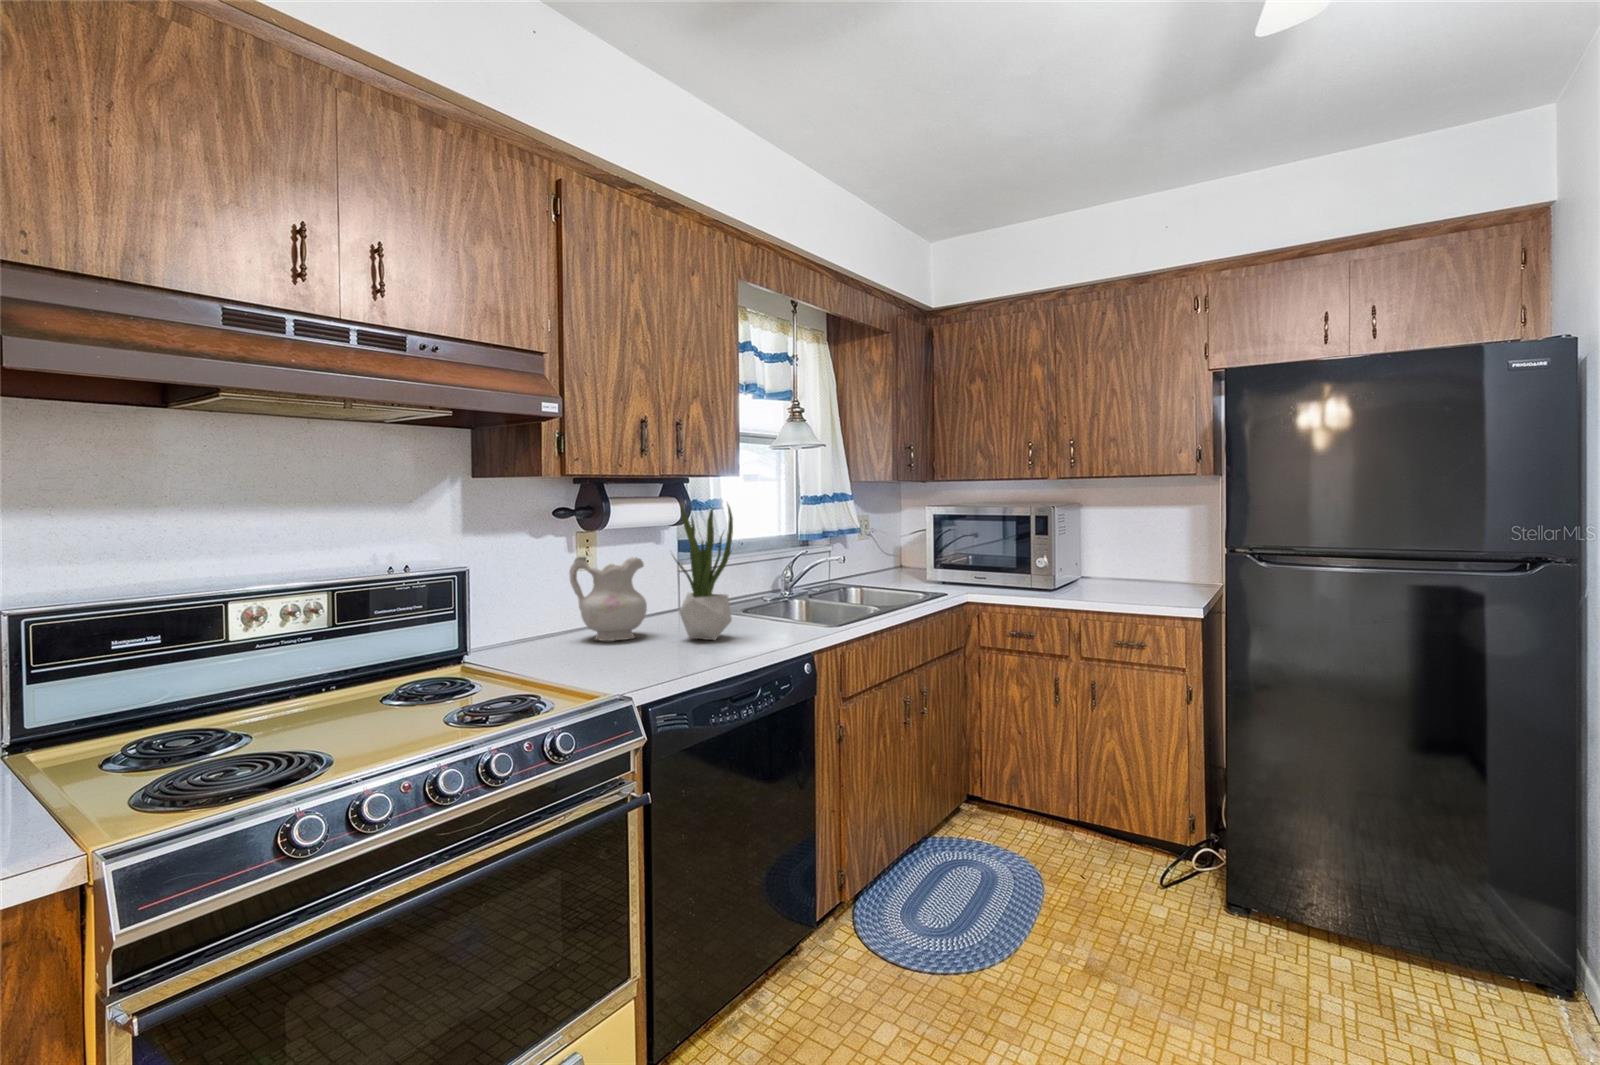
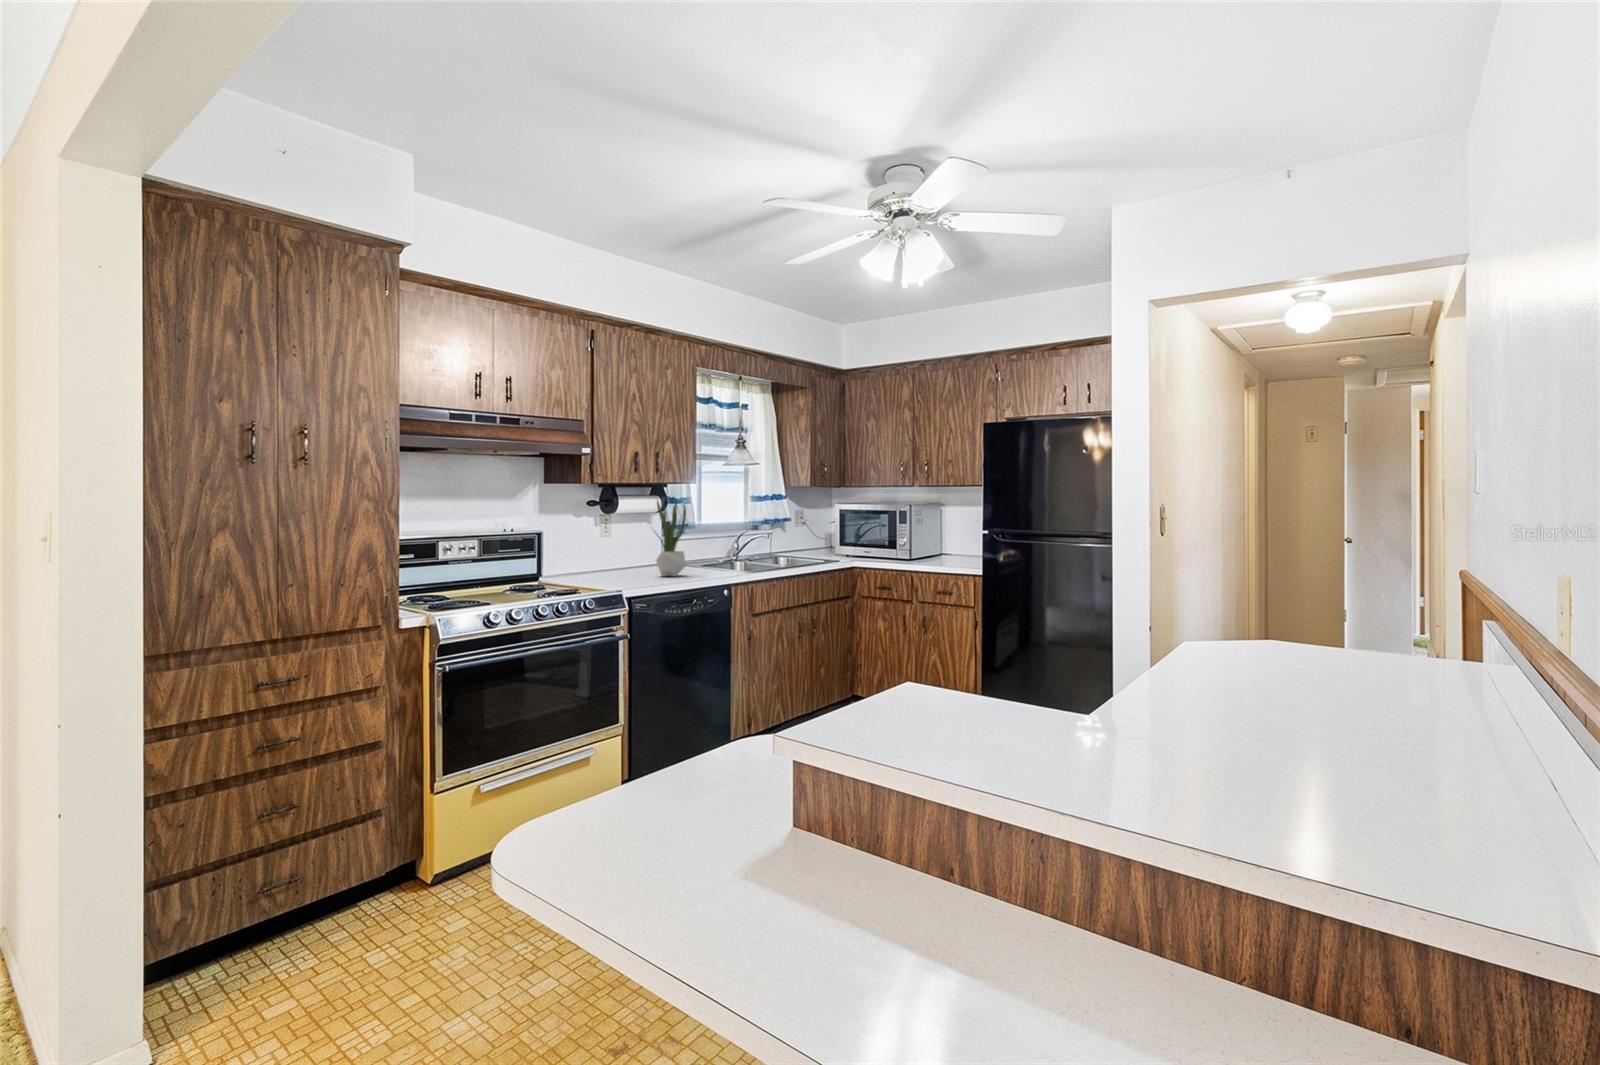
ceramic pitcher: present [569,557,647,641] -> none [595,528,639,576]

